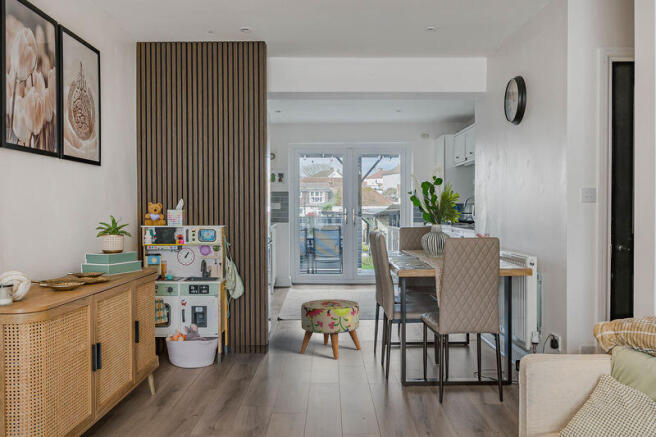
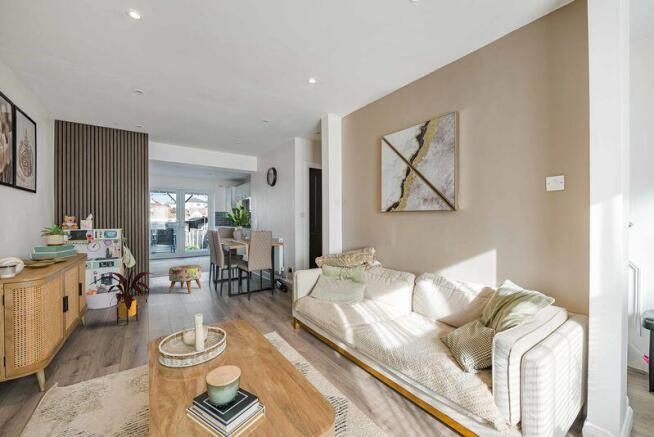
house plant: none [159,304,264,407] -> present [90,271,153,325]

